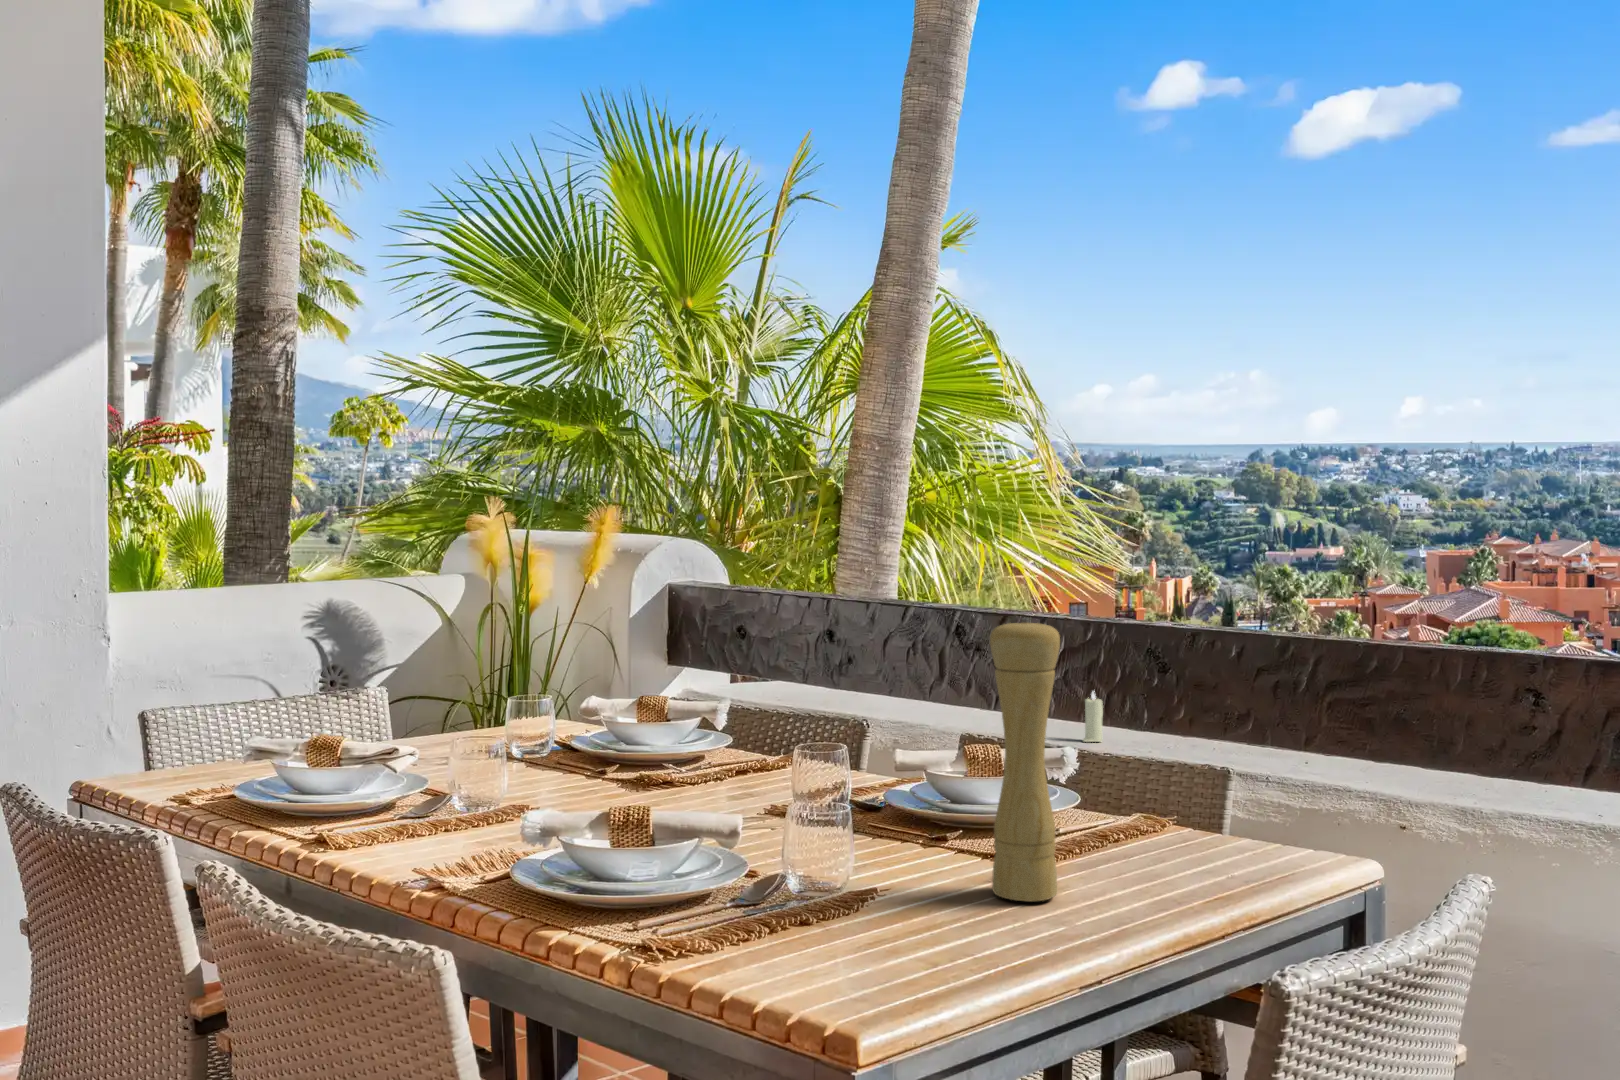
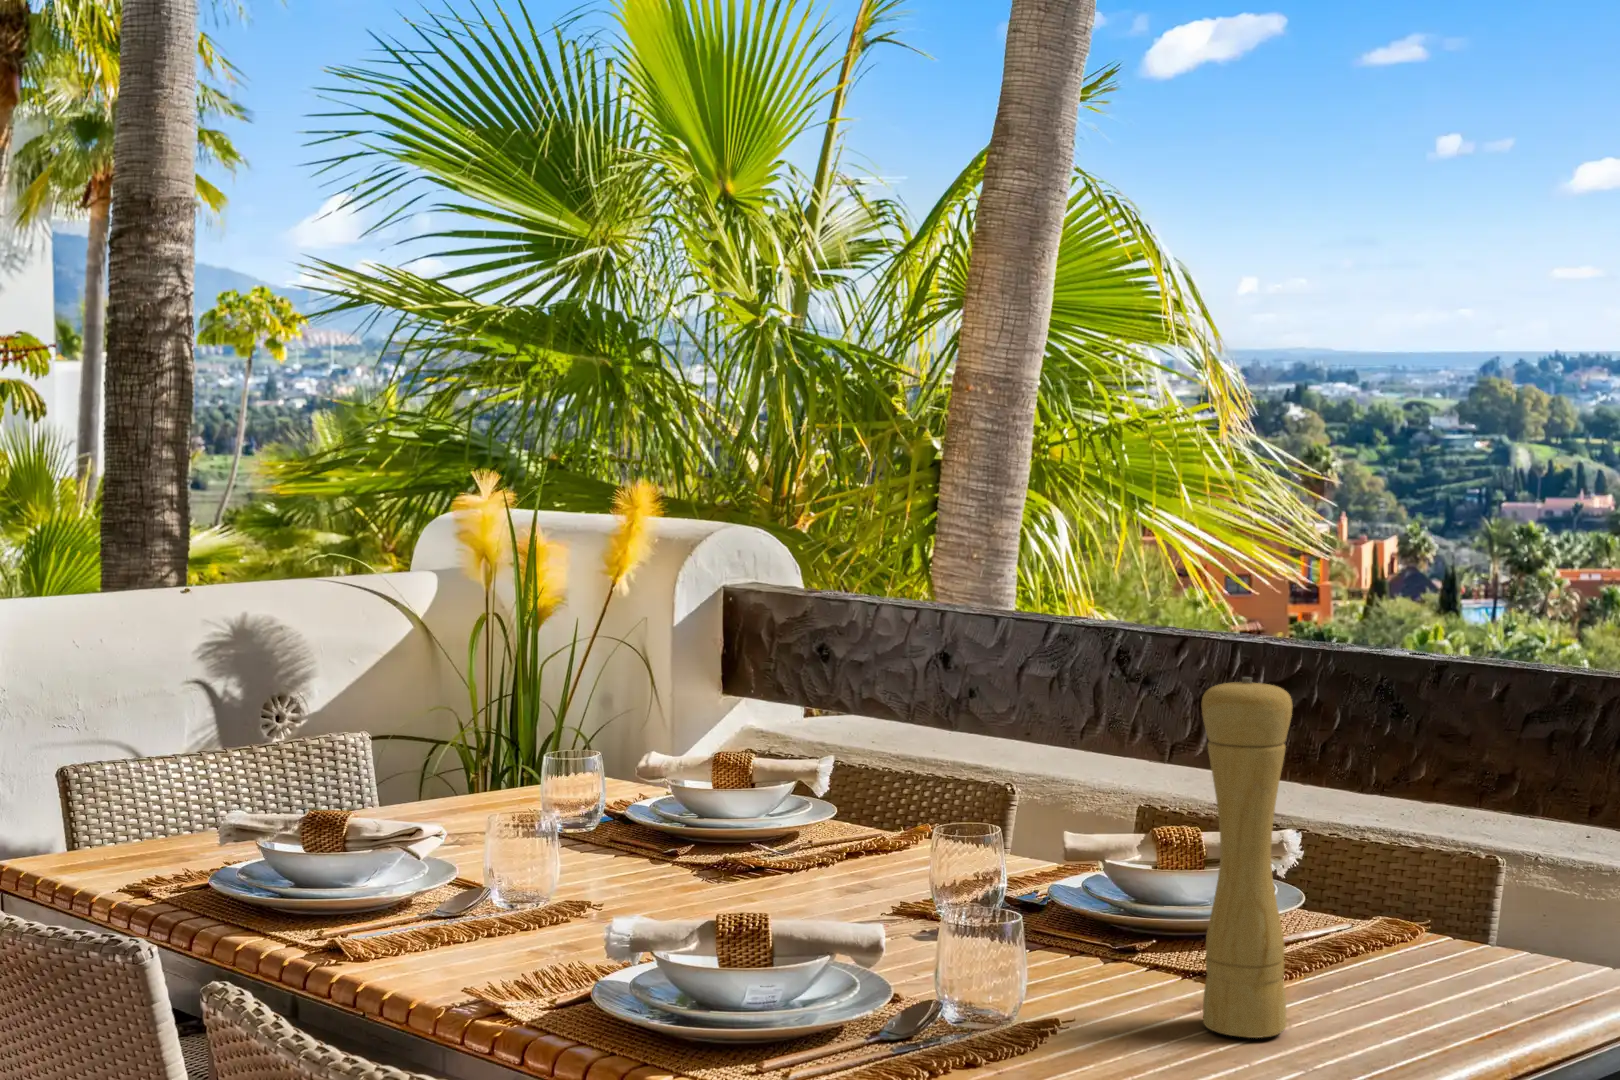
candle: present [1083,691,1103,742] -> none [1296,737,1325,812]

